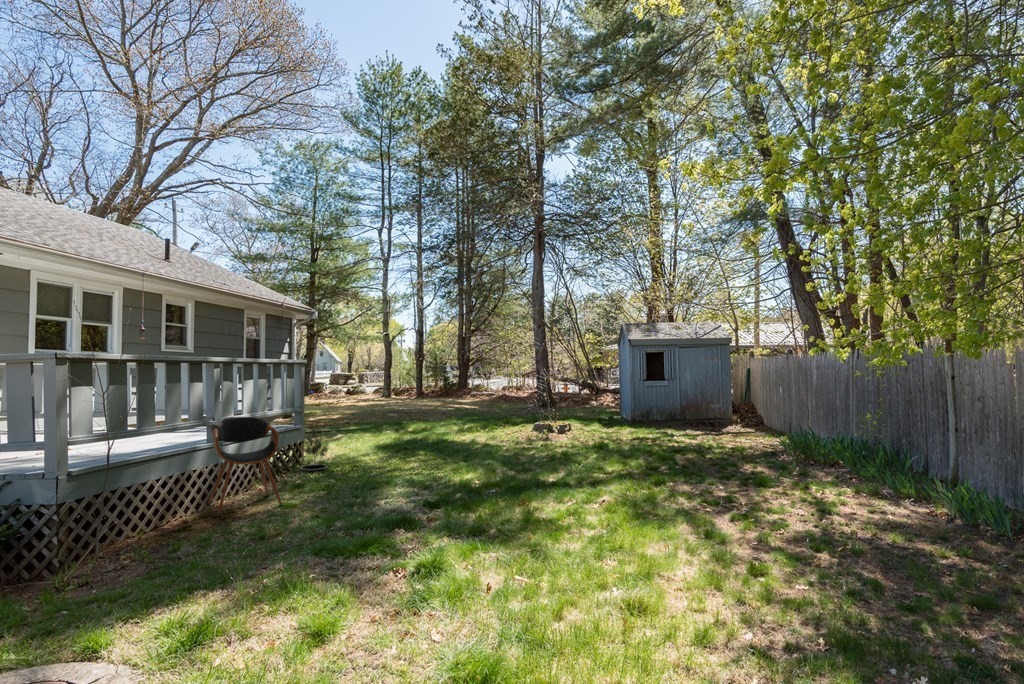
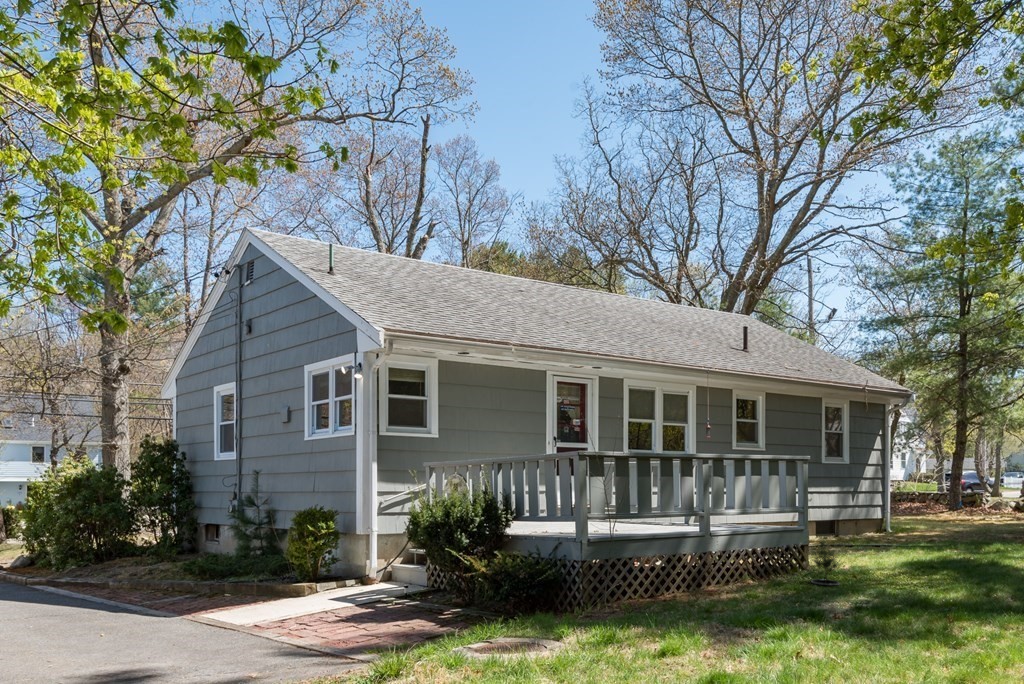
chair: present [207,417,282,516] -> none [694,516,749,601]

